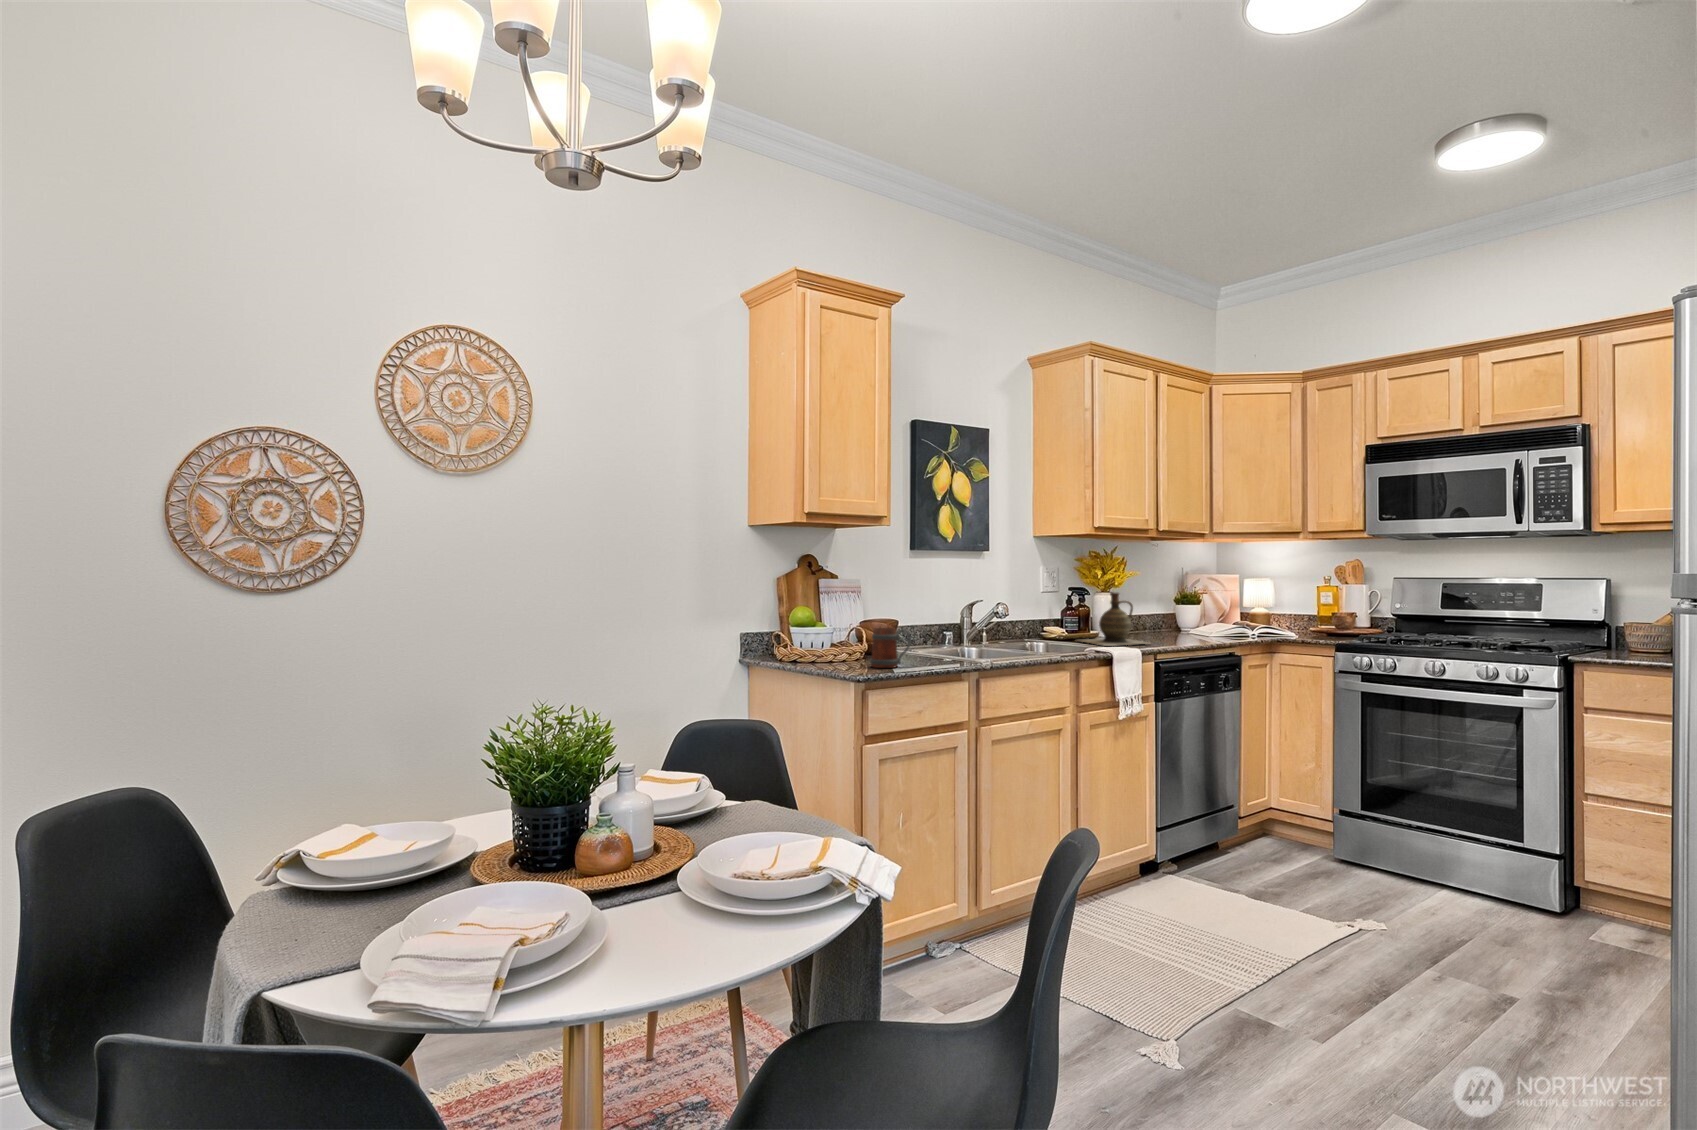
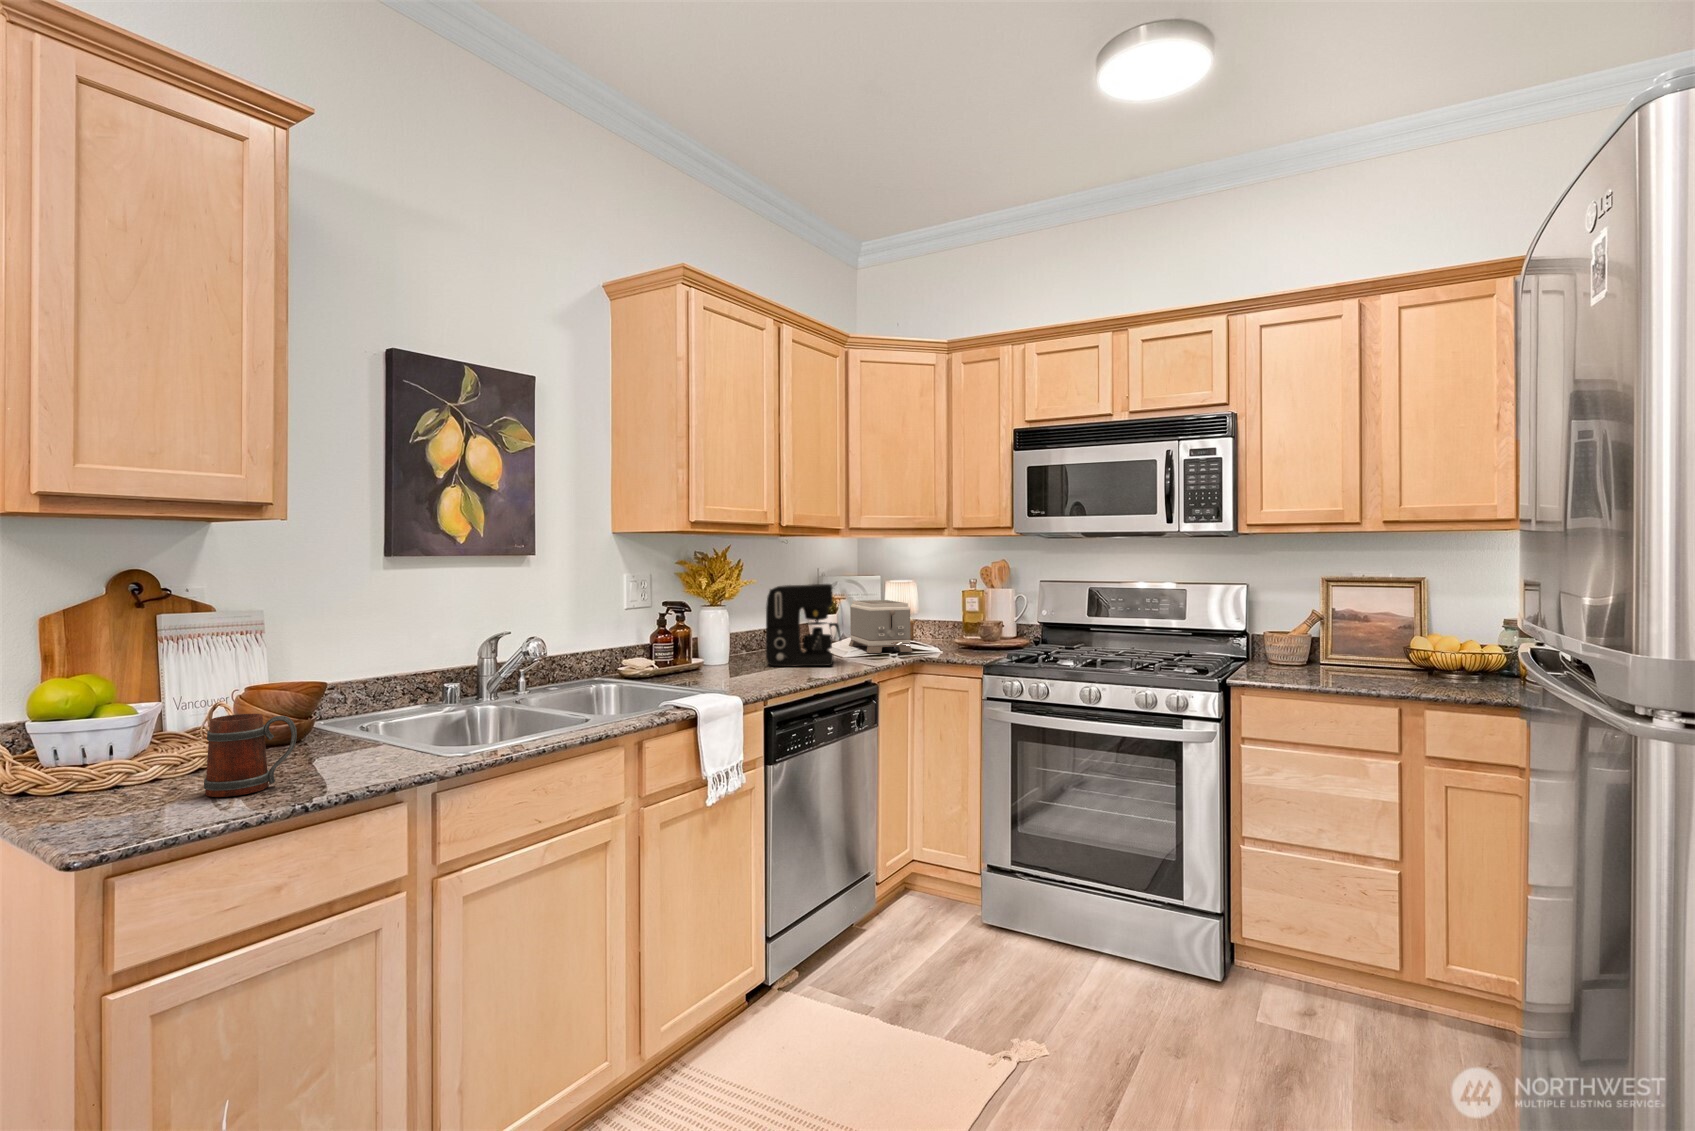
coffee maker: none [1147,576,1209,639] -> present [766,584,841,667]
ceramic jug: present [1082,592,1147,646] -> none [663,612,767,691]
toaster: none [1211,592,1270,634] -> present [849,600,912,653]

